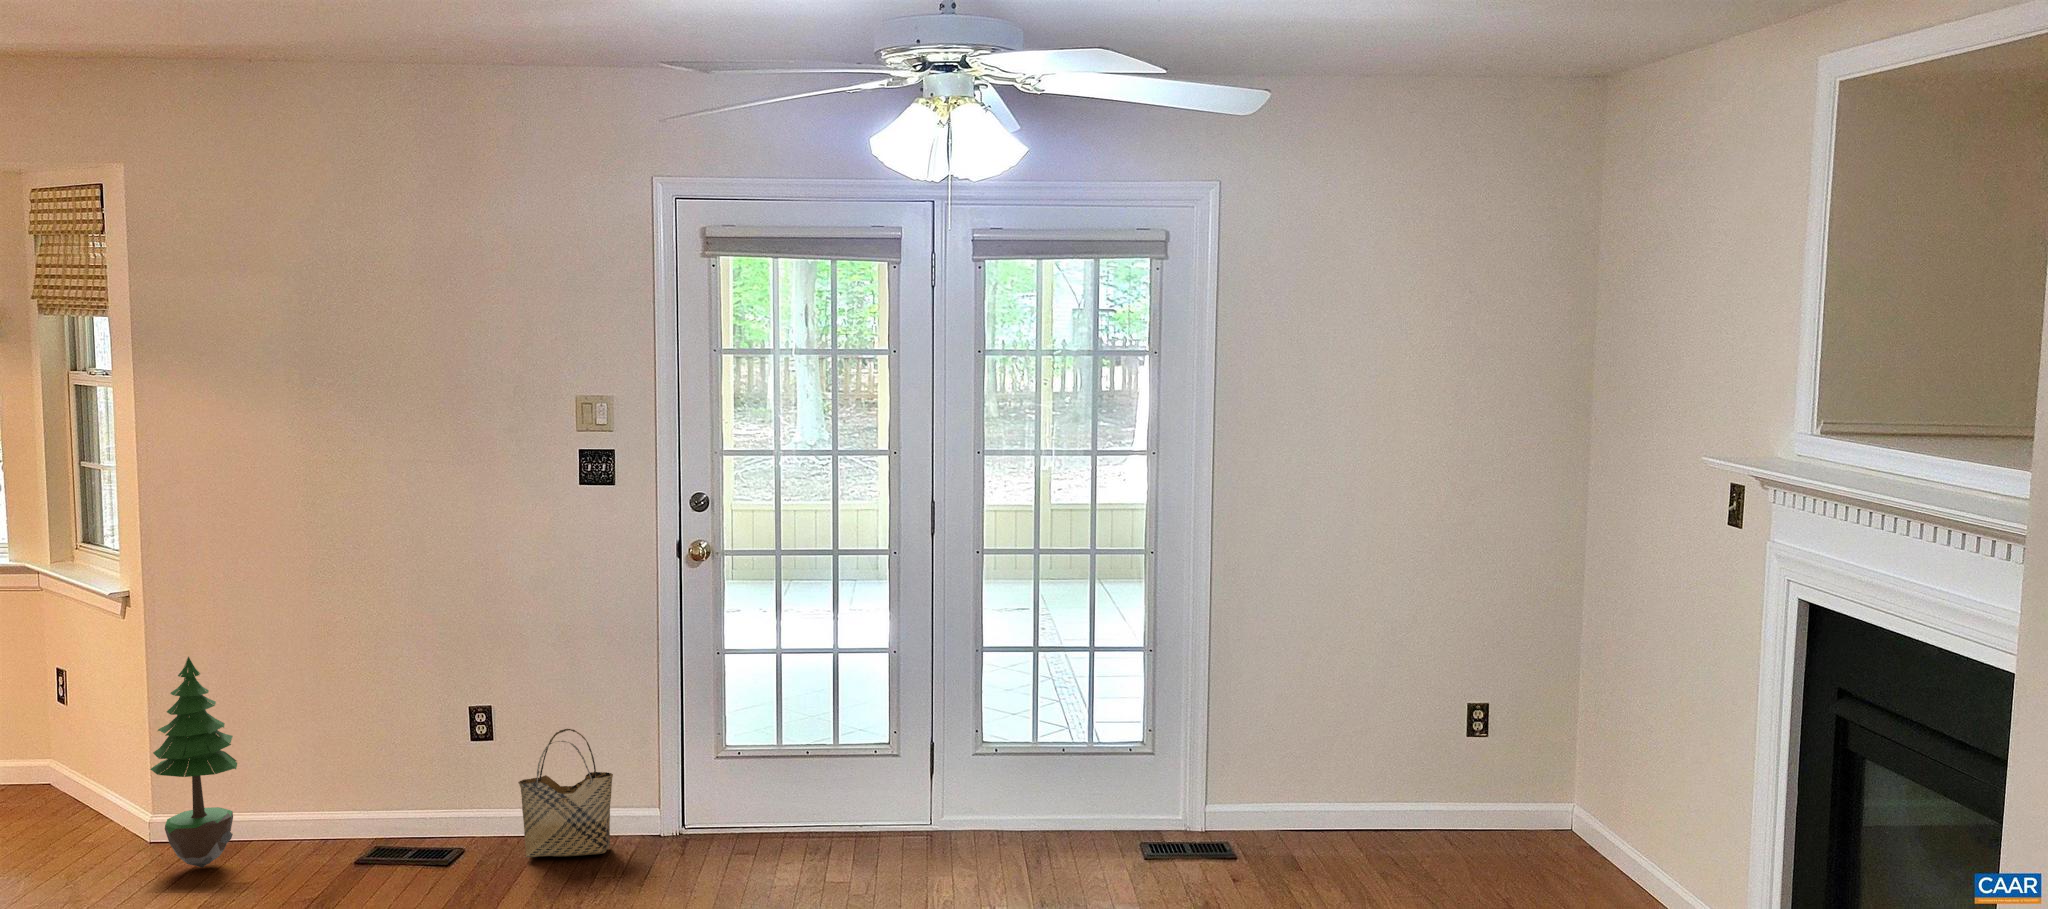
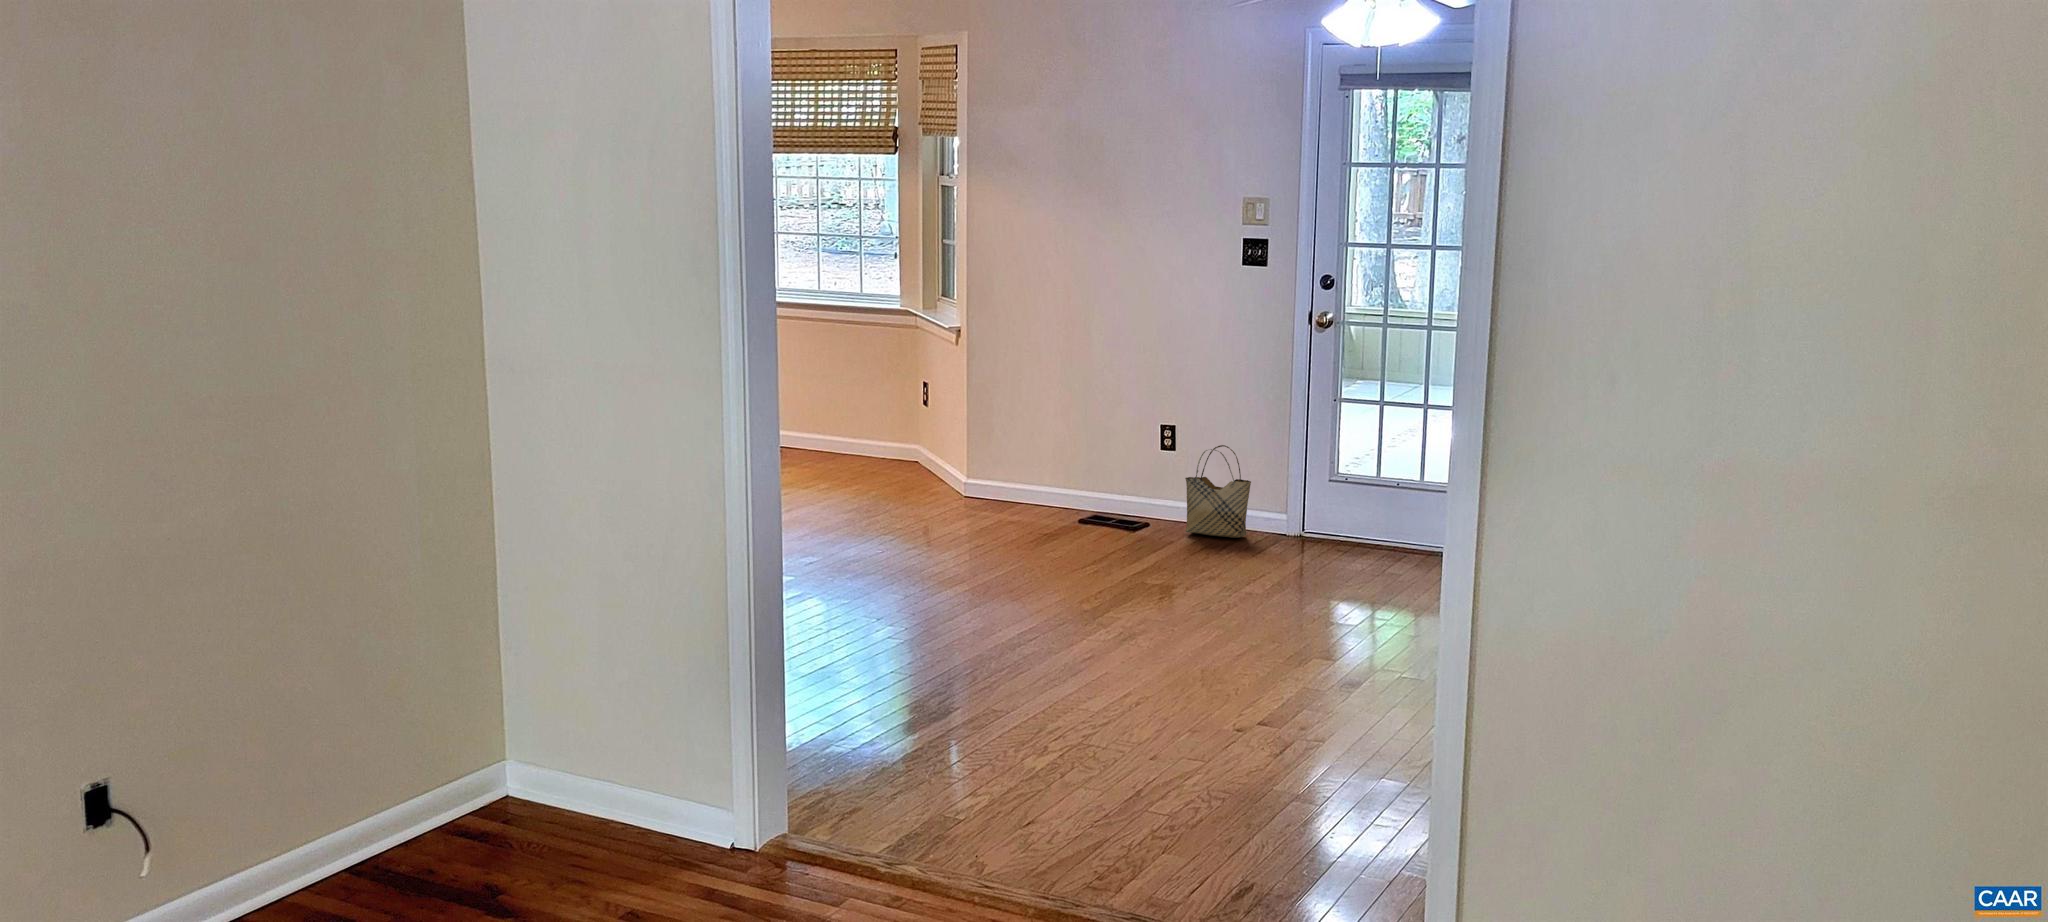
potted tree: present [150,657,237,867] -> none [962,366,1014,510]

